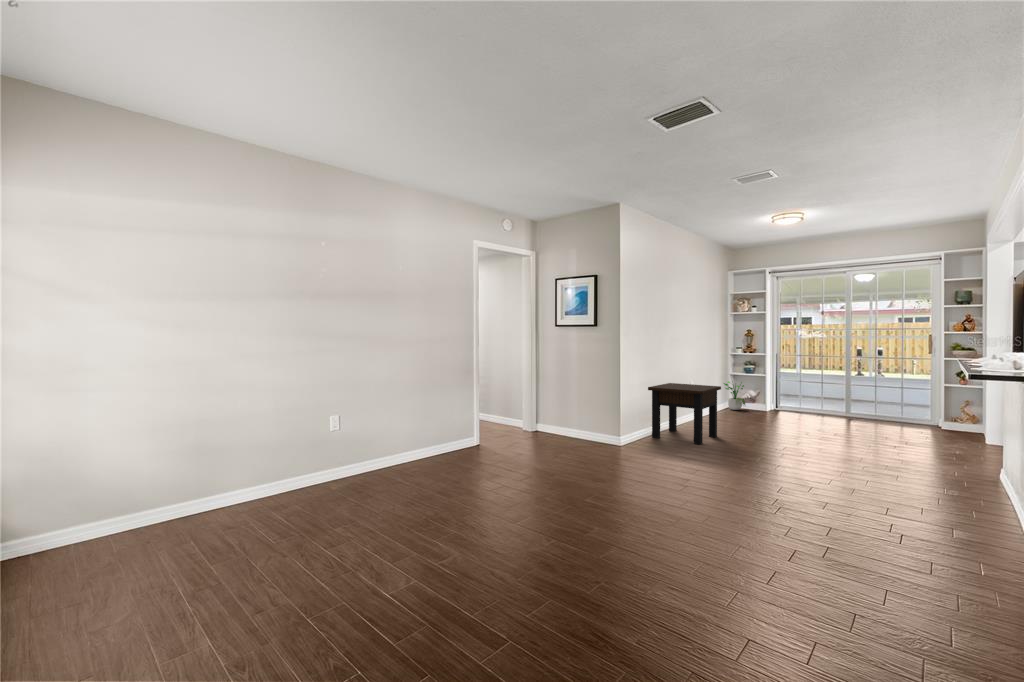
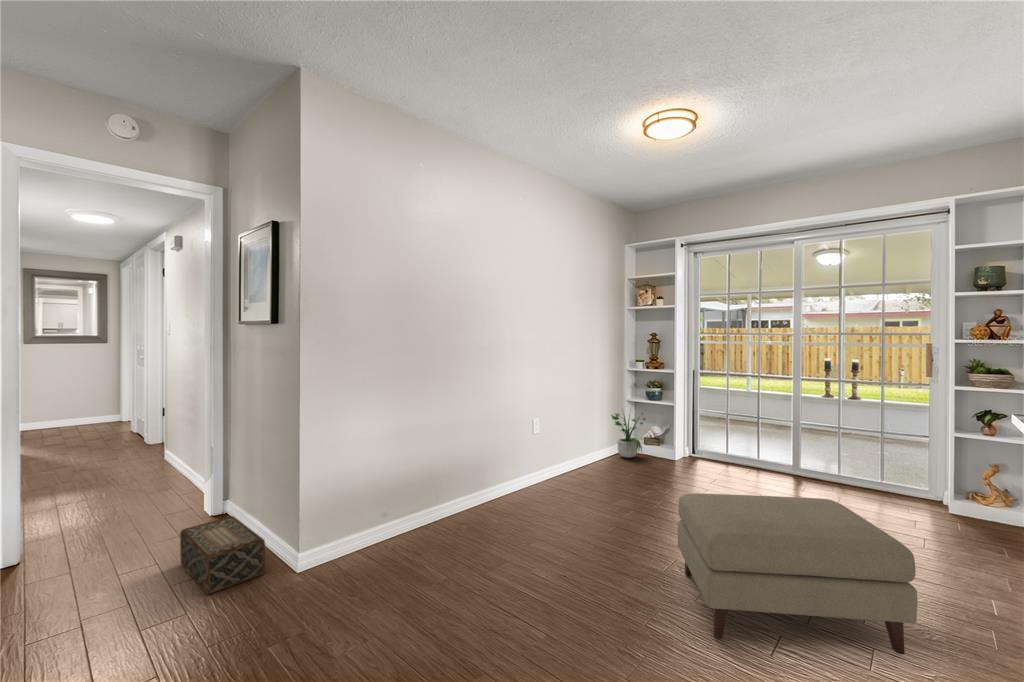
side table: present [648,383,721,445] -> none [389,431,533,575]
ottoman: none [806,405,924,460] -> present [677,493,917,654]
woven basket: none [555,422,605,449] -> present [180,516,265,594]

